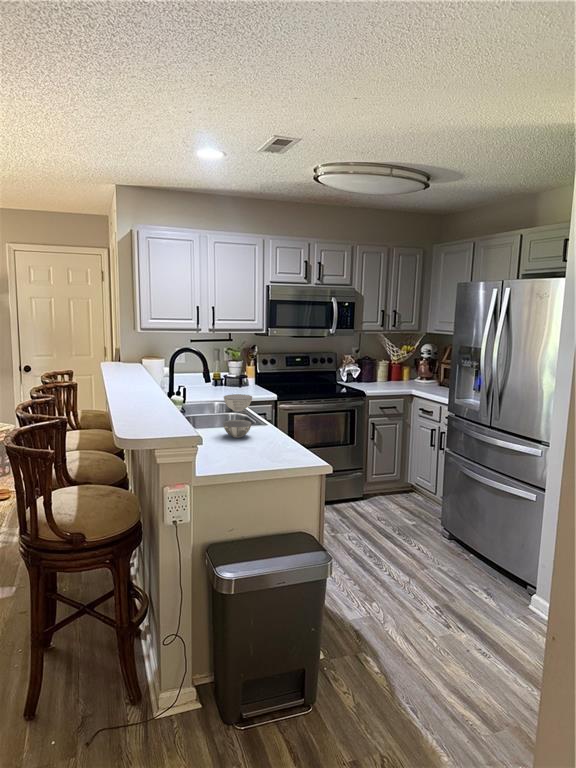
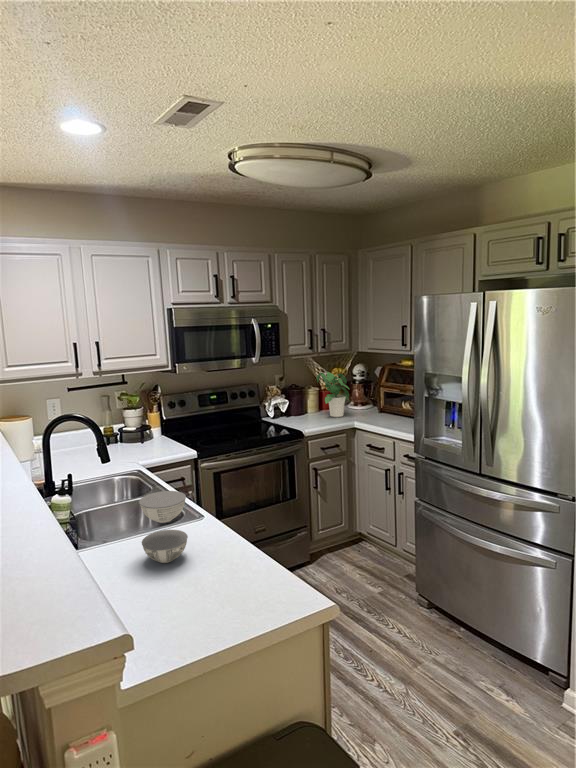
potted plant: none [385,346,412,385] -> present [316,372,349,417]

